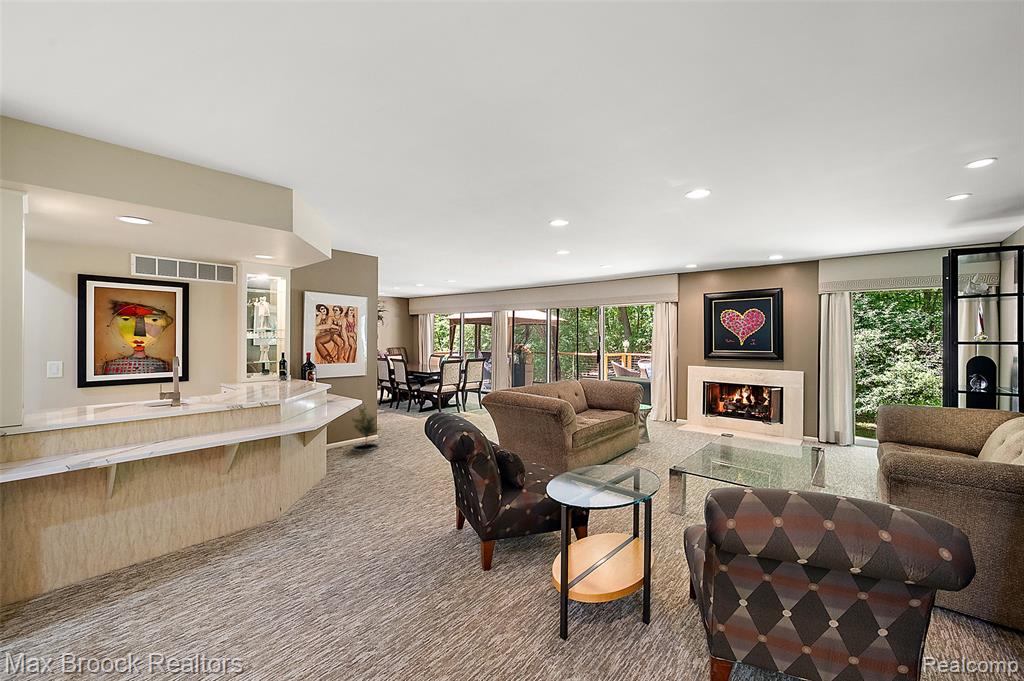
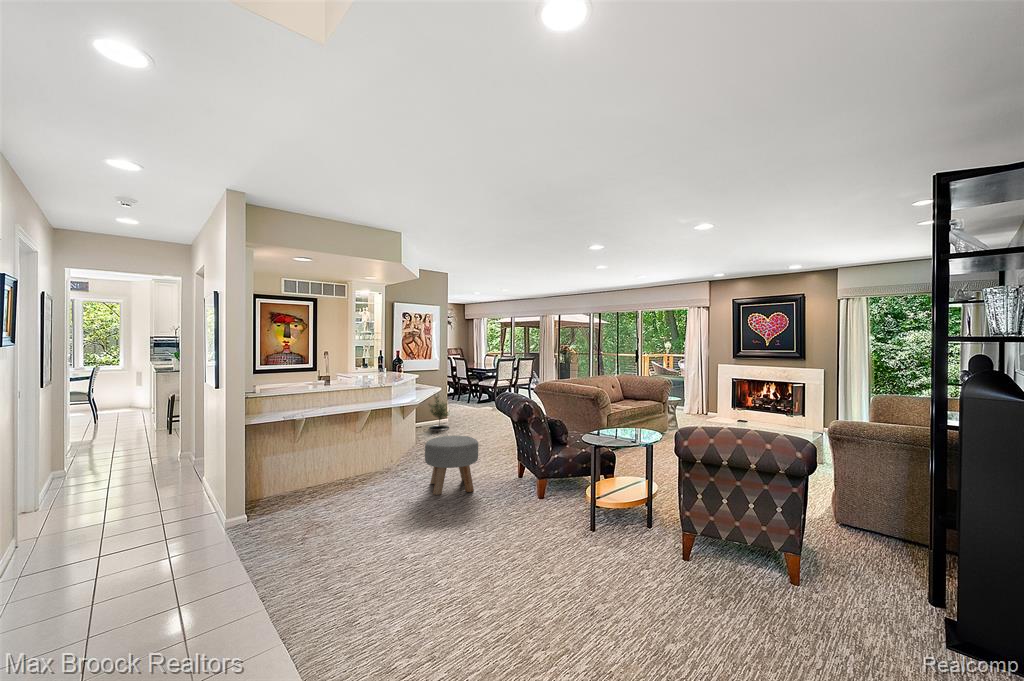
ottoman: none [316,474,398,570] -> present [425,436,478,495]

